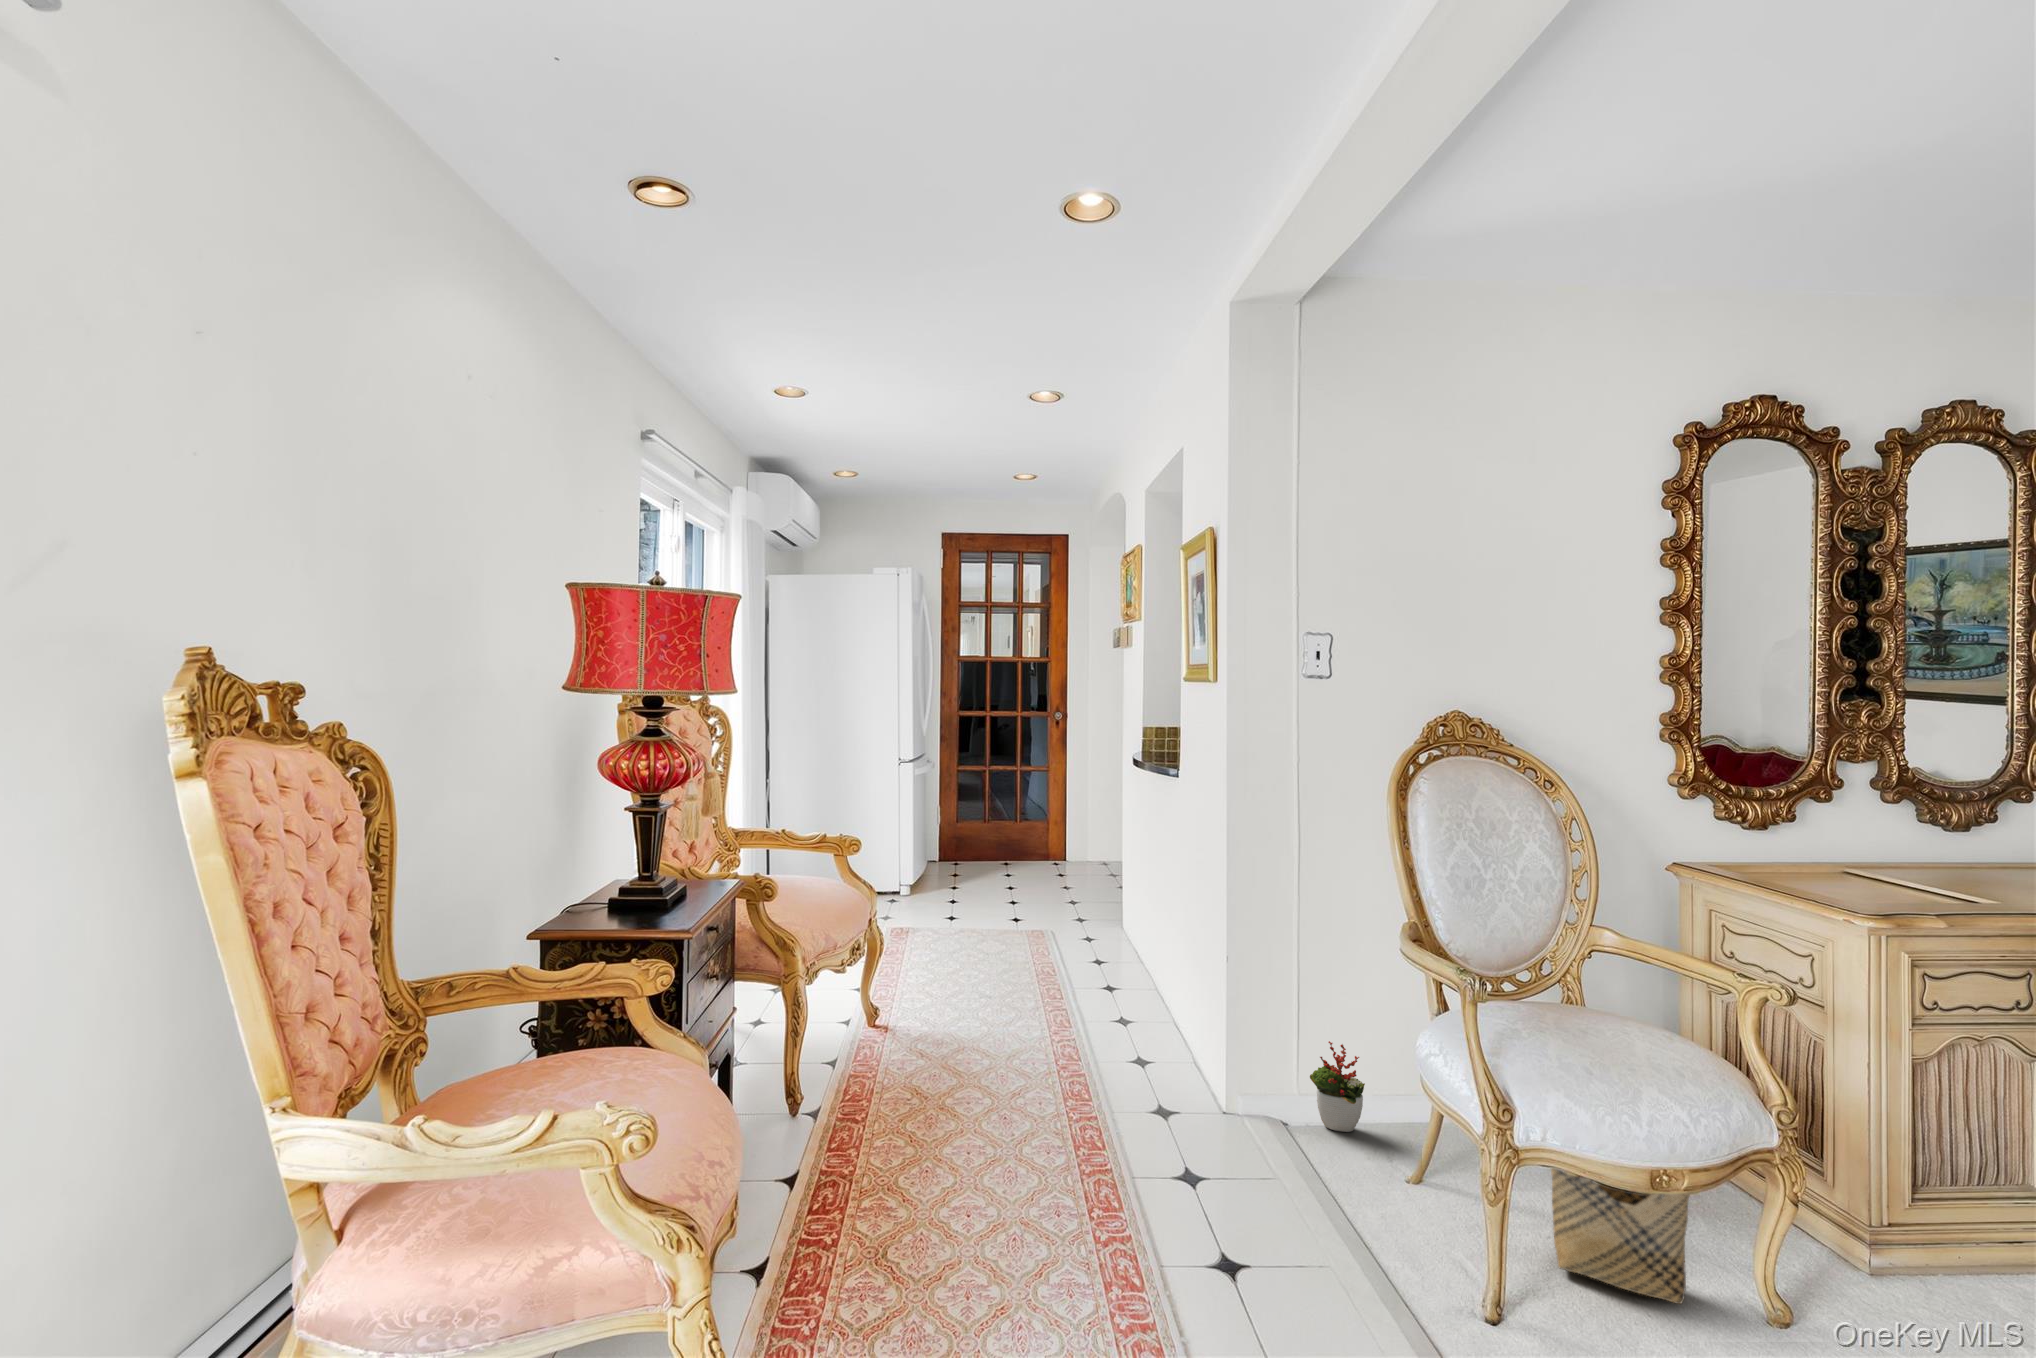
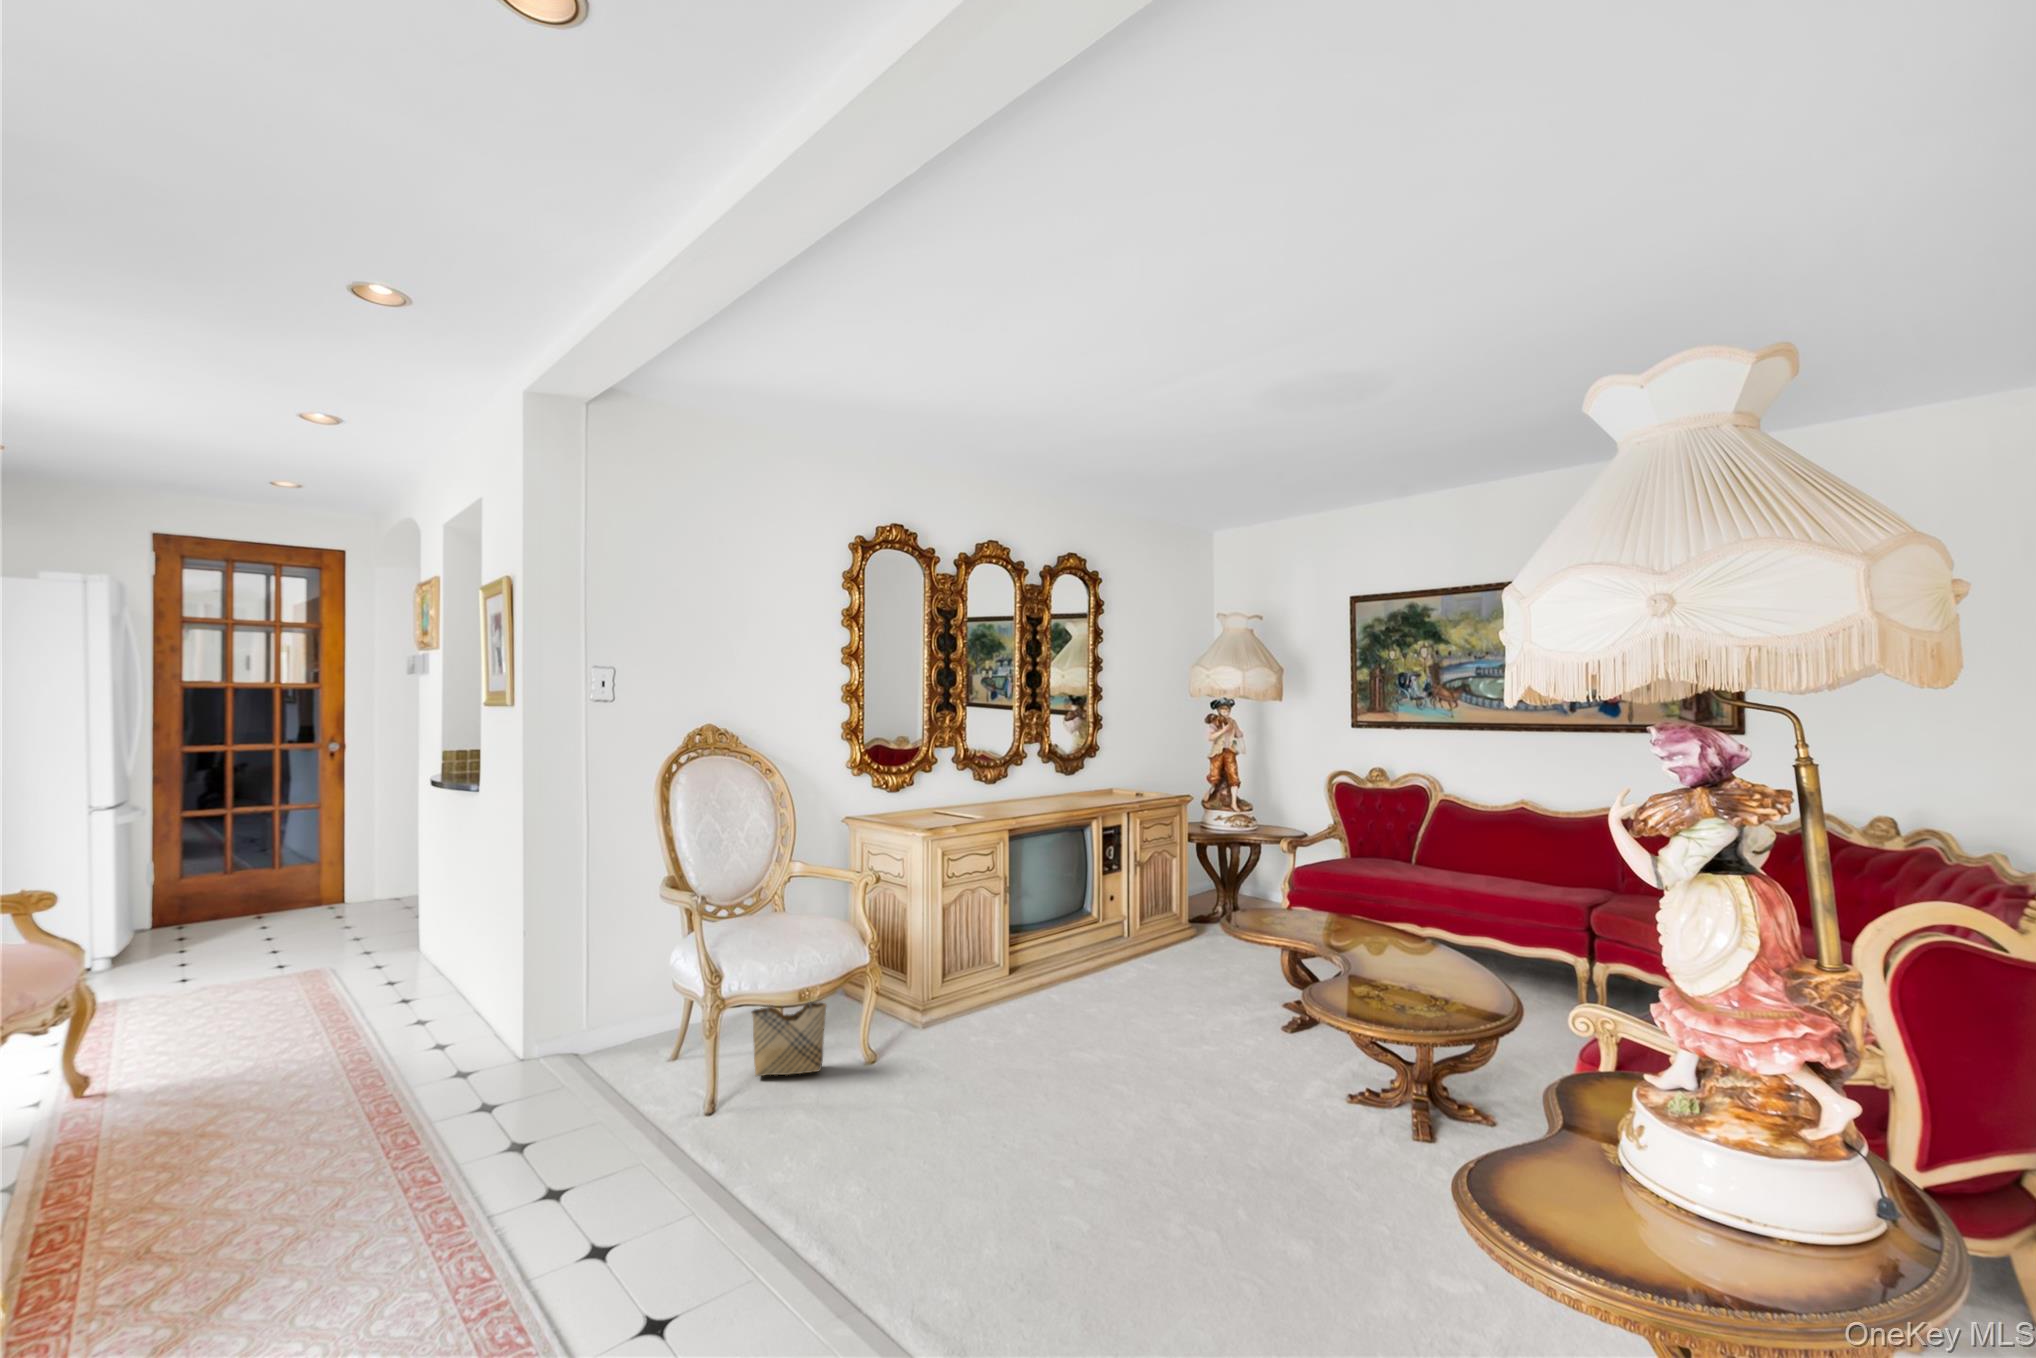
decorative plant: present [1310,1041,1365,1132] -> none [596,980,640,1049]

